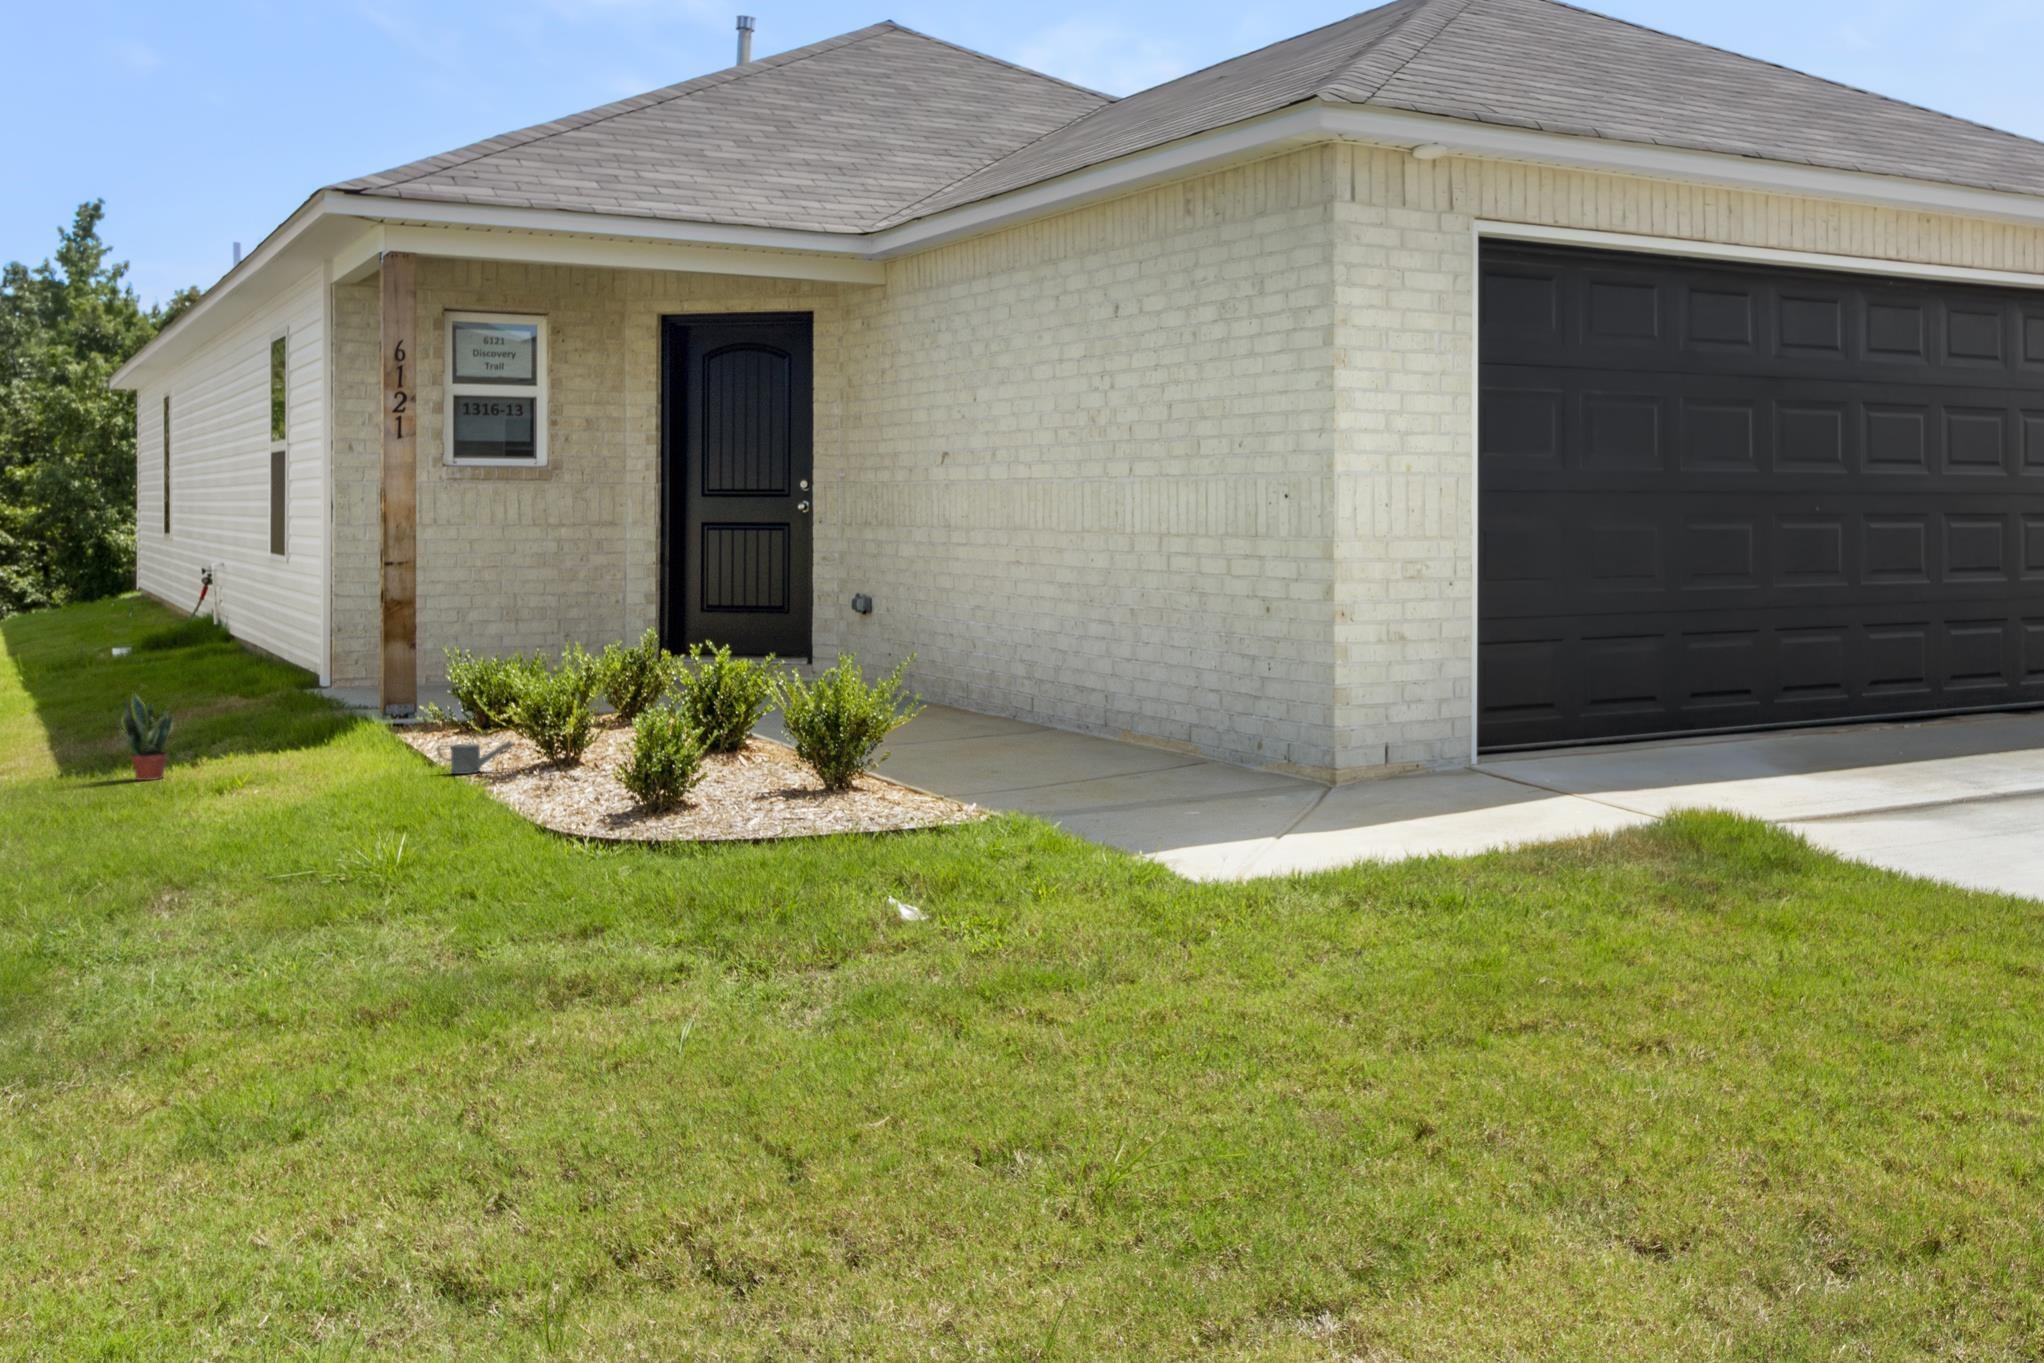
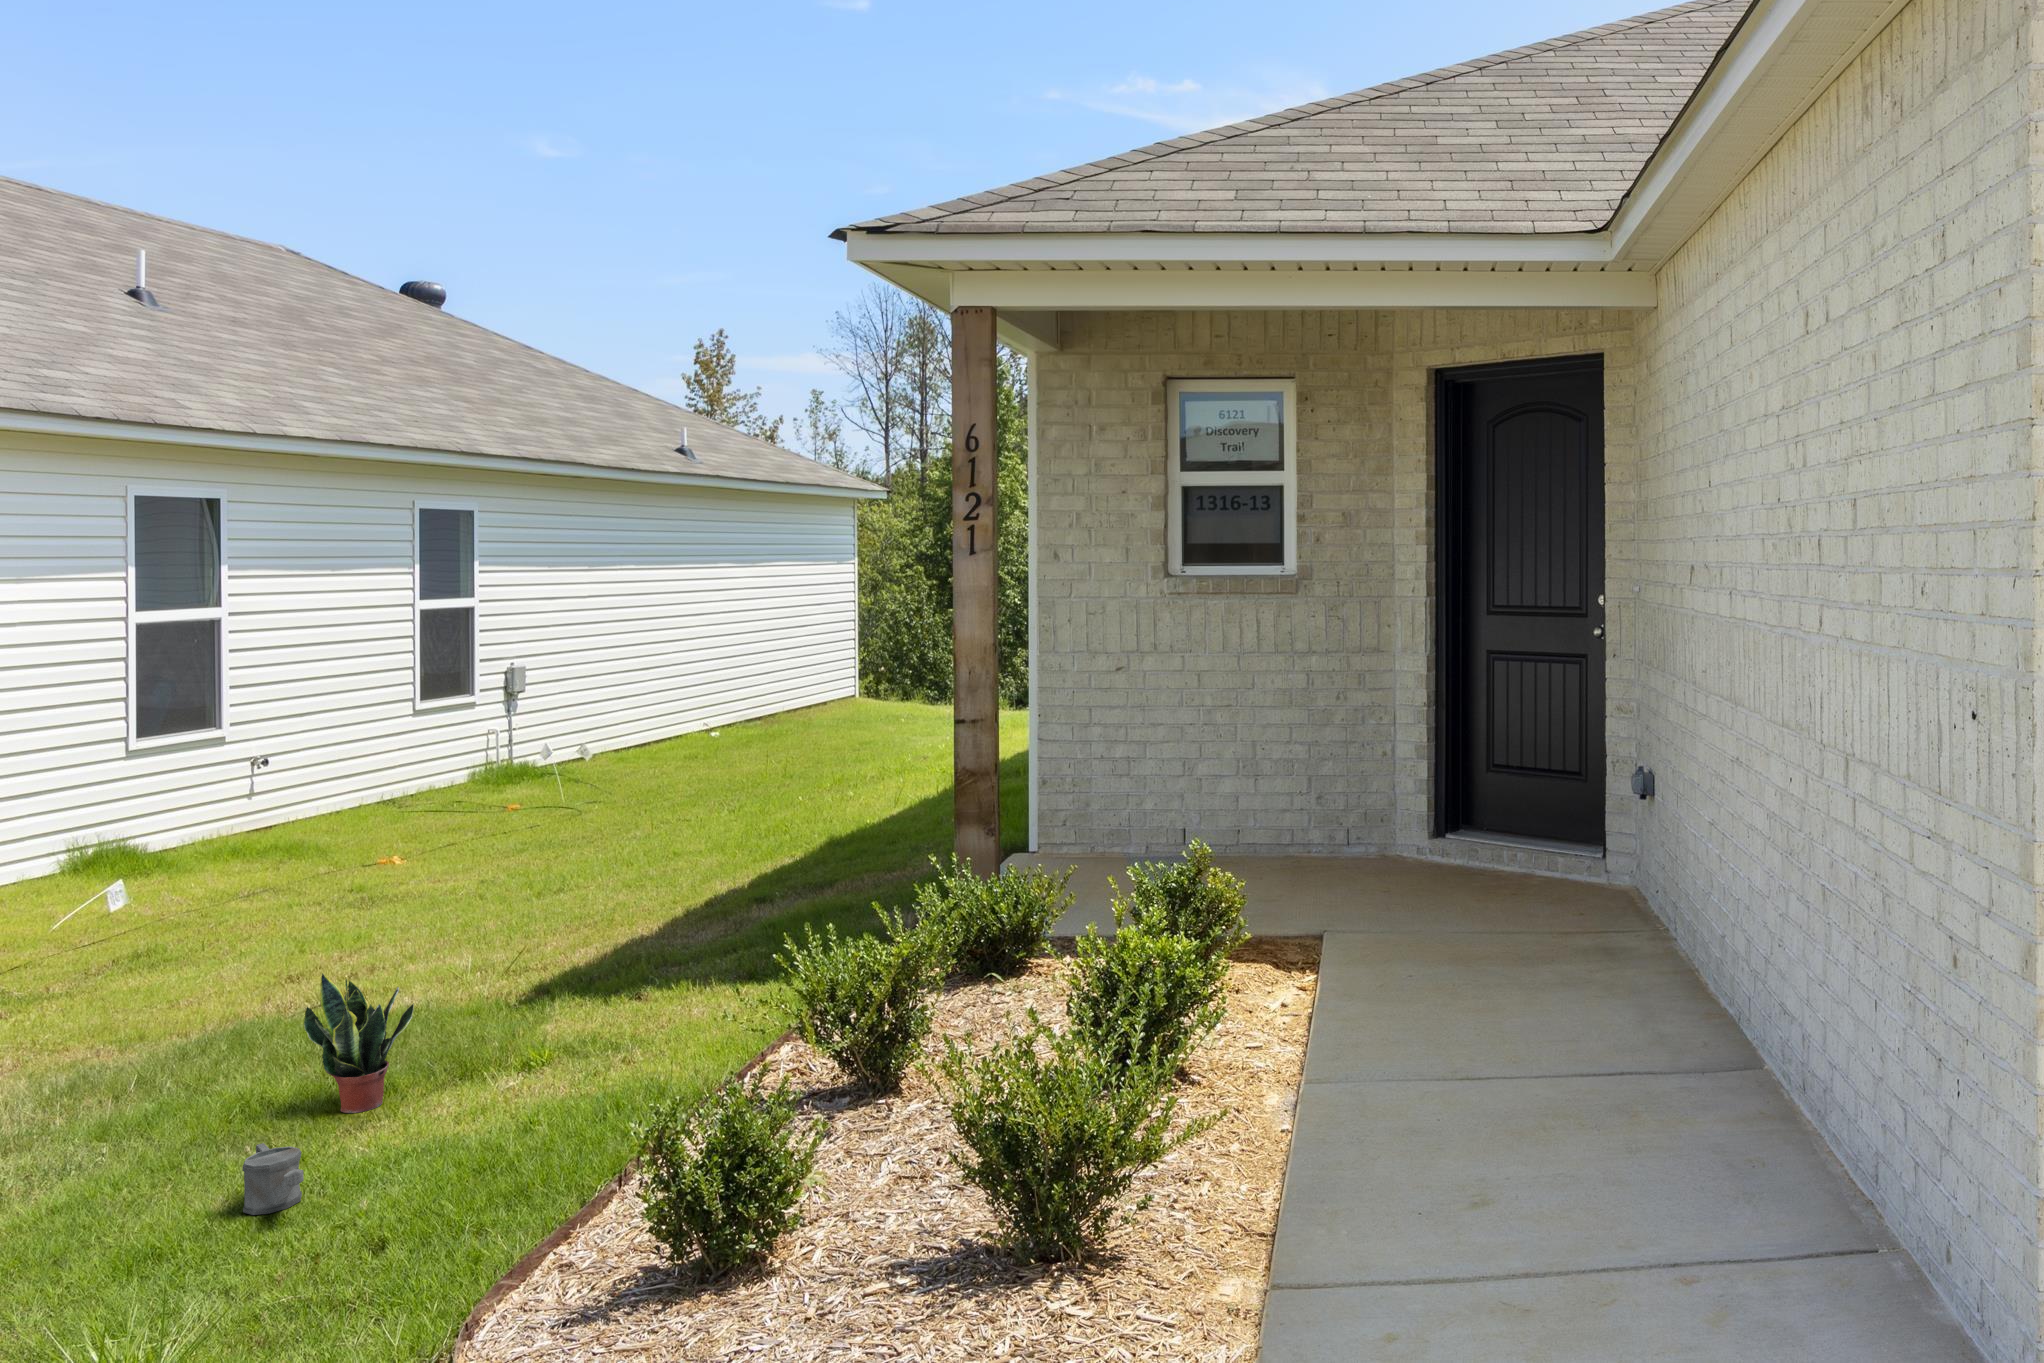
watering can: present [437,741,511,774] -> present [242,1143,304,1215]

